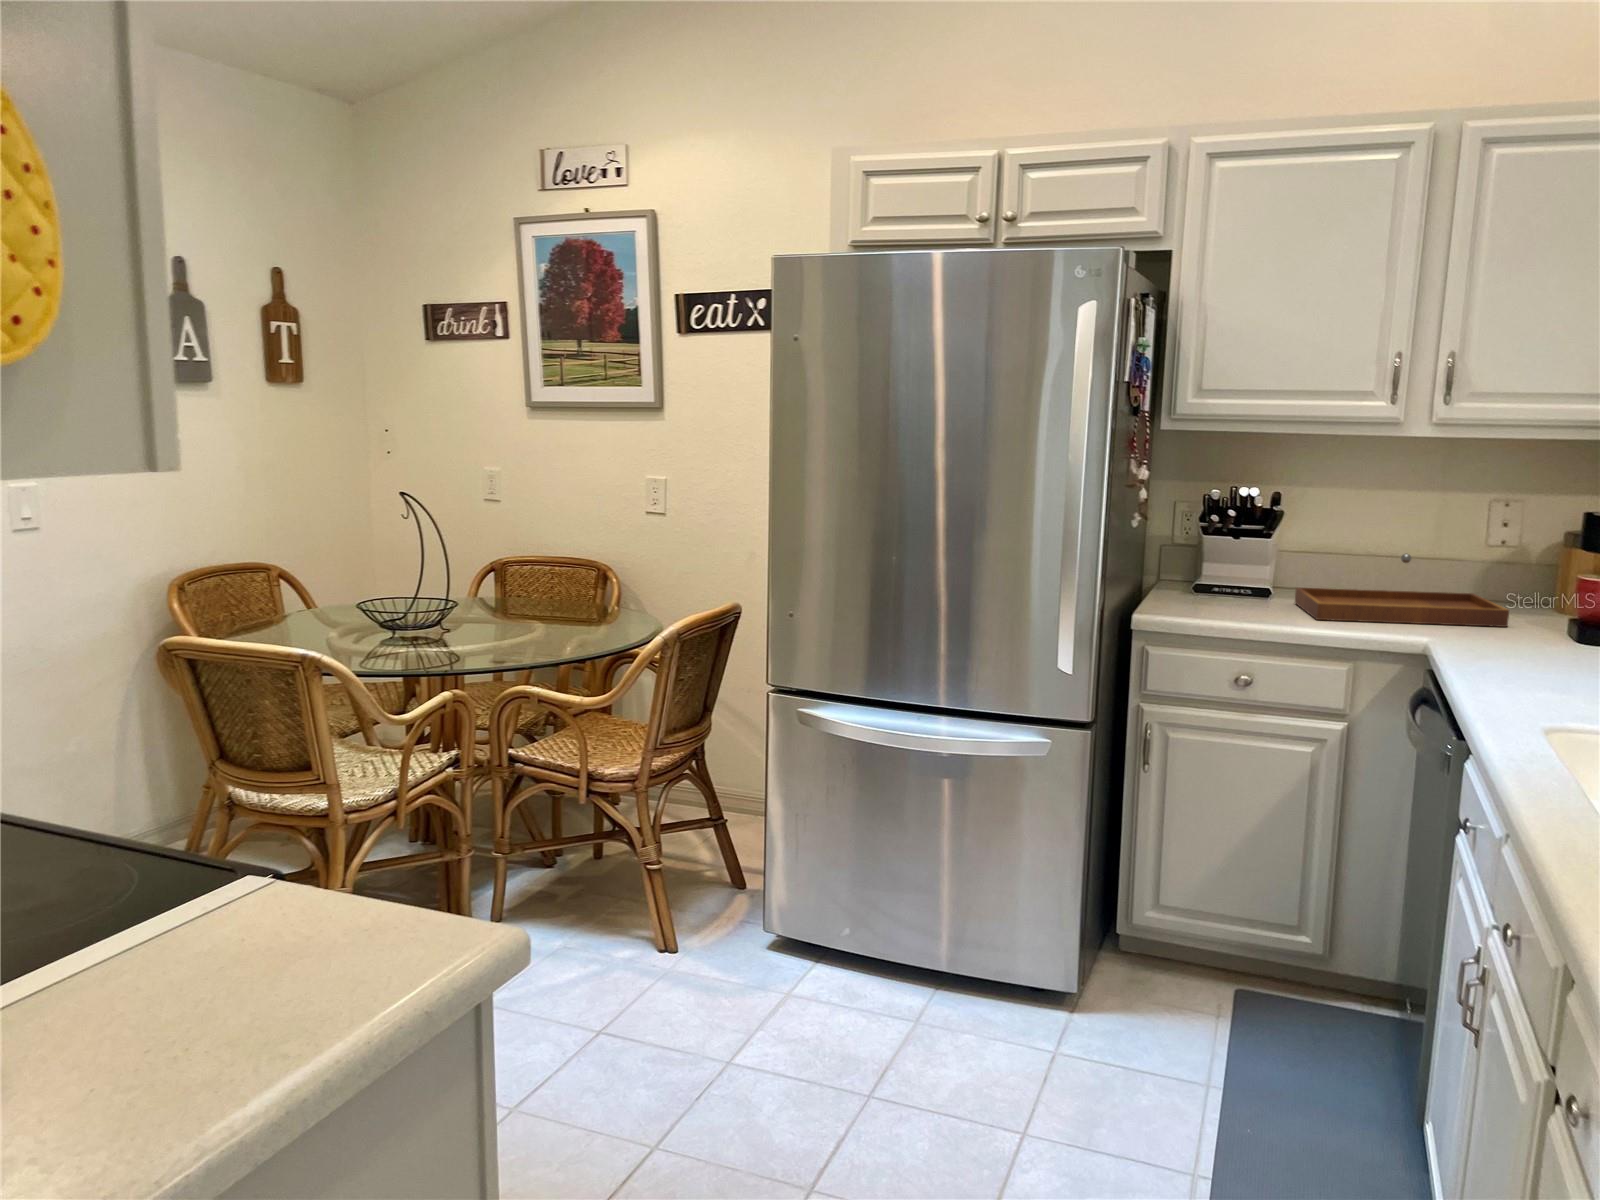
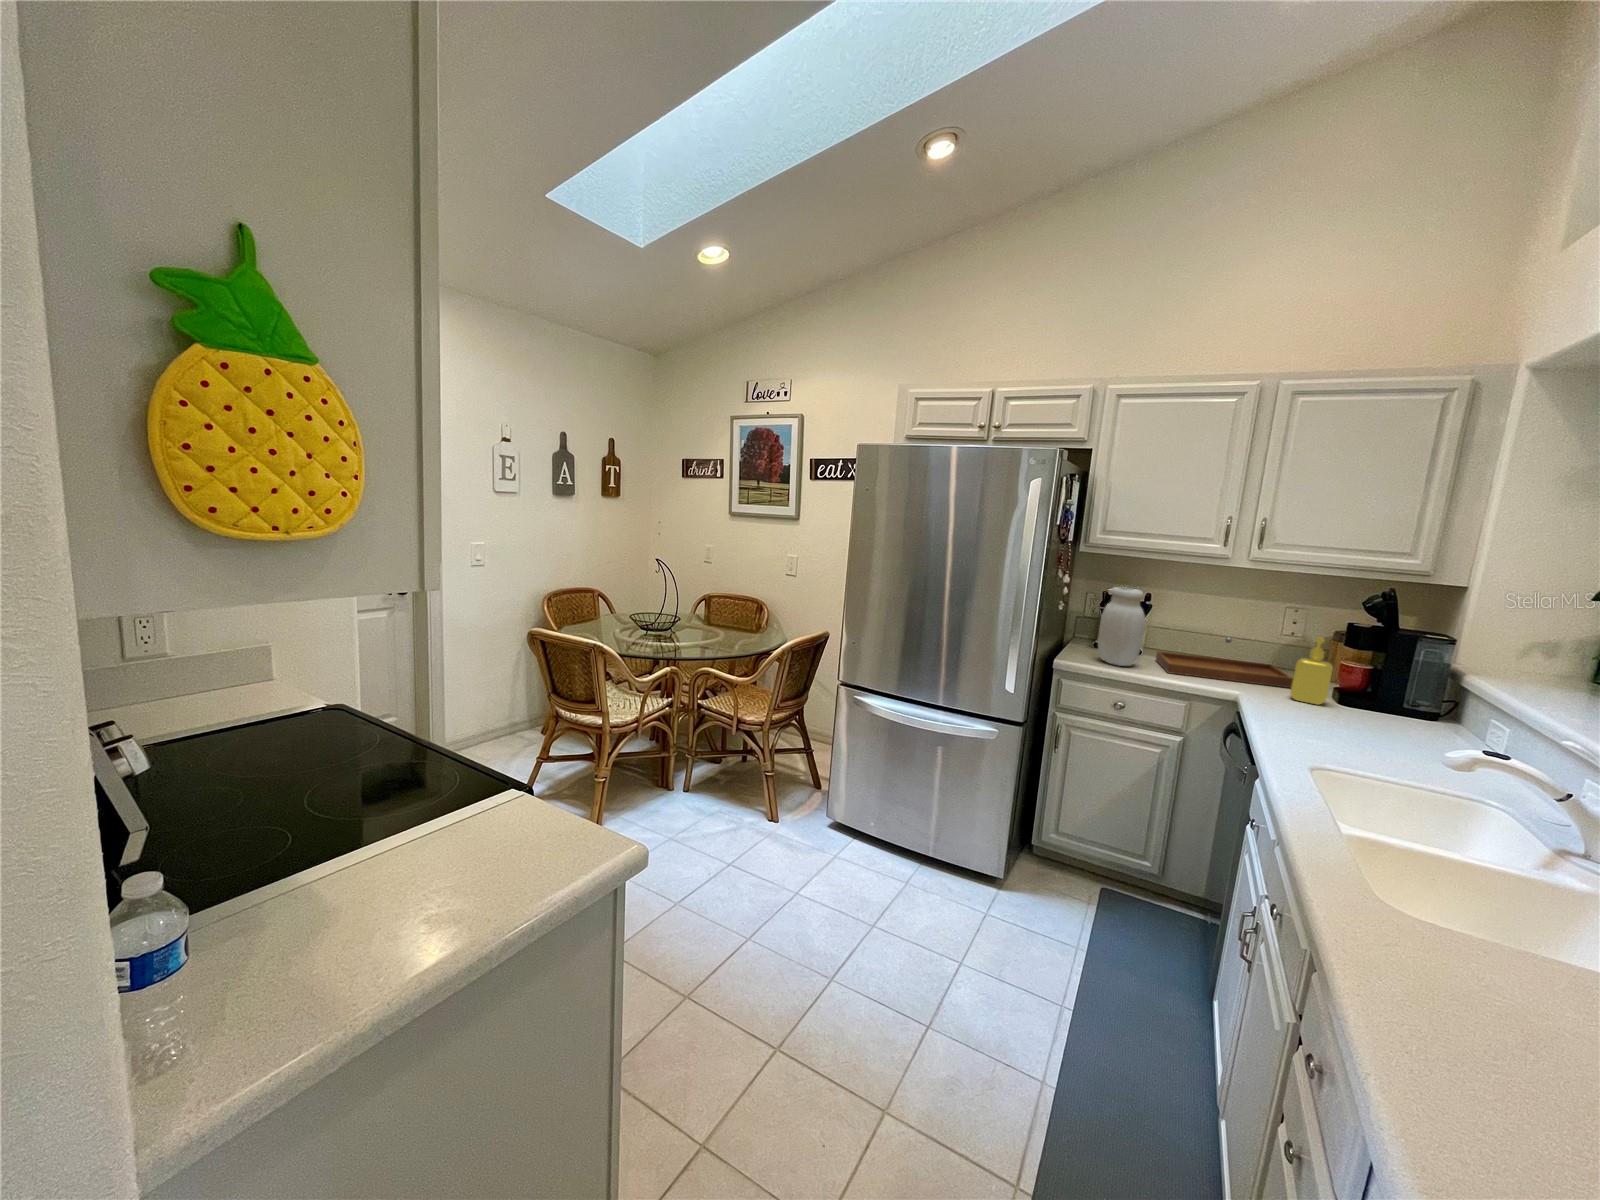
jar: none [1202,482,1276,615] -> present [1098,587,1145,666]
soap dispenser: none [1506,537,1565,646] -> present [1290,637,1333,705]

